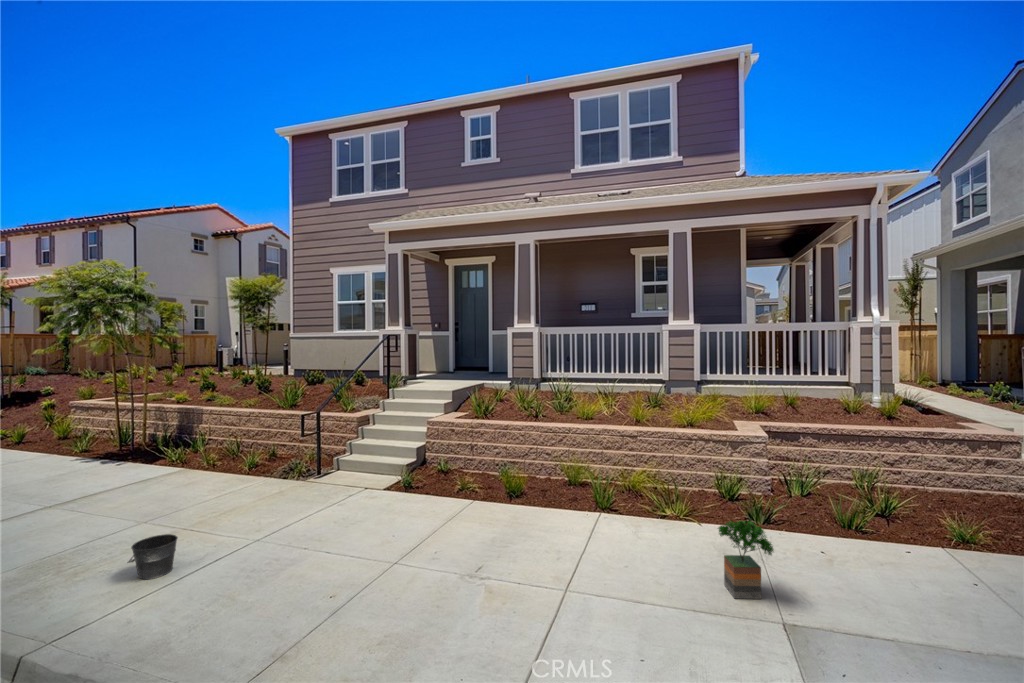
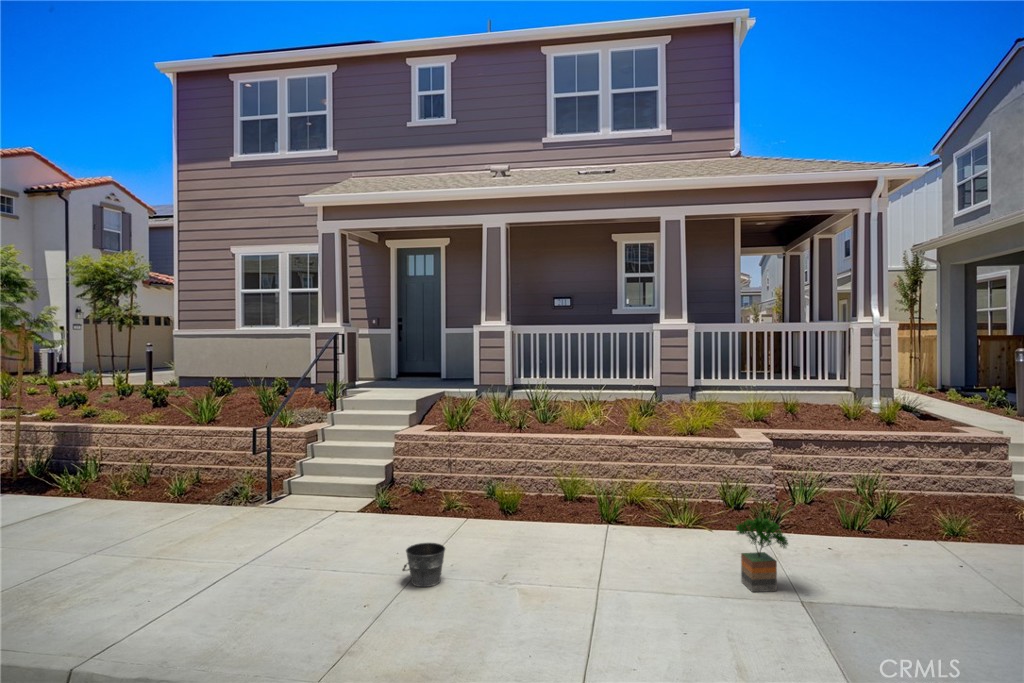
bucket: present [128,534,178,579] -> present [402,543,445,587]

